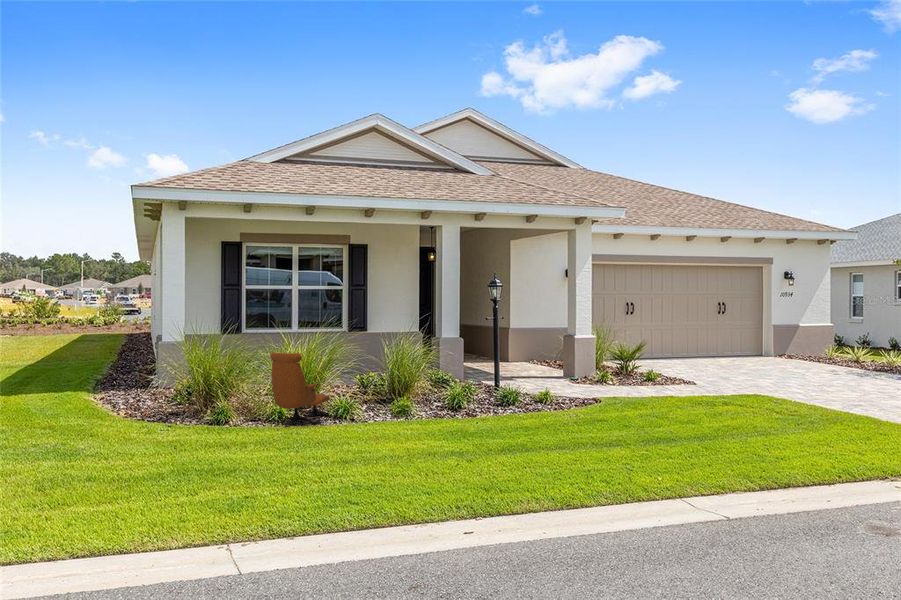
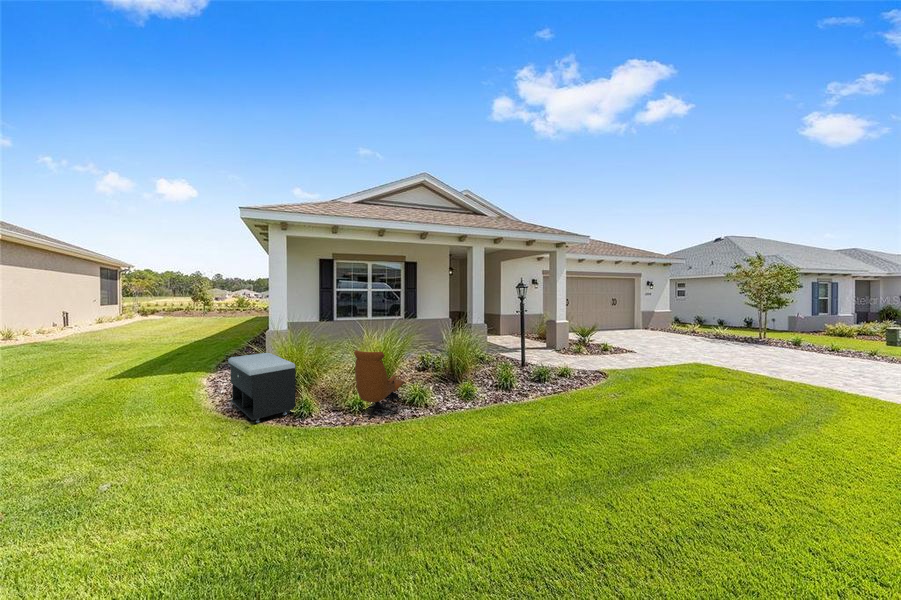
storage bench: none [134,361,208,428] -> present [228,353,295,422]

